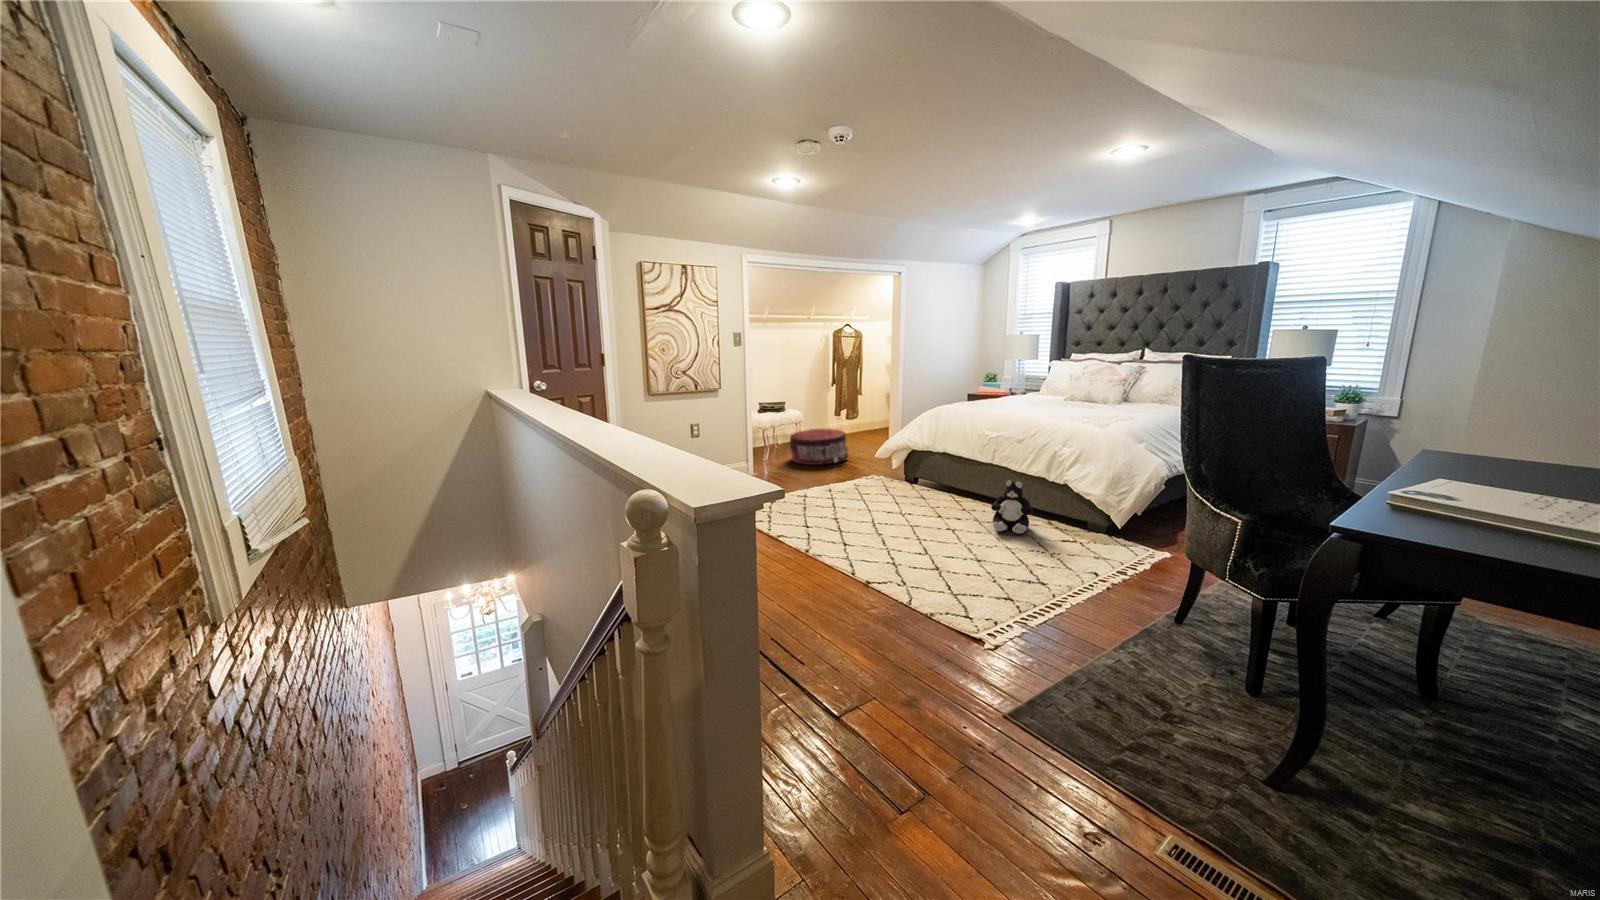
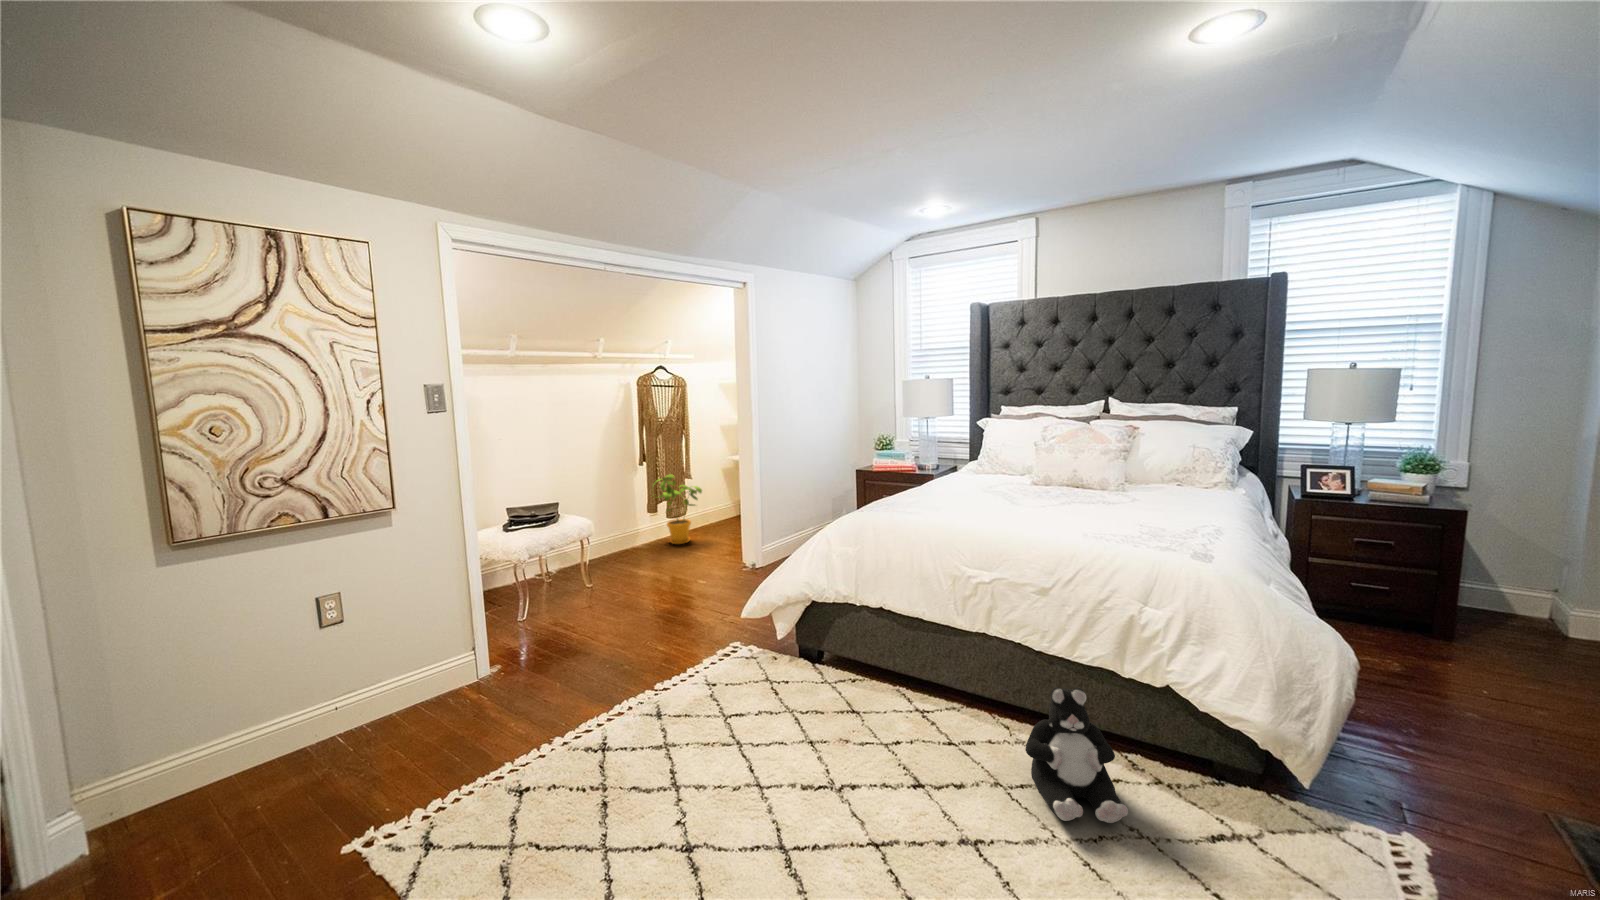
house plant: none [837,392,869,437] -> present [656,475,702,544]
pouf: present [790,428,848,465] -> none [568,545,681,625]

